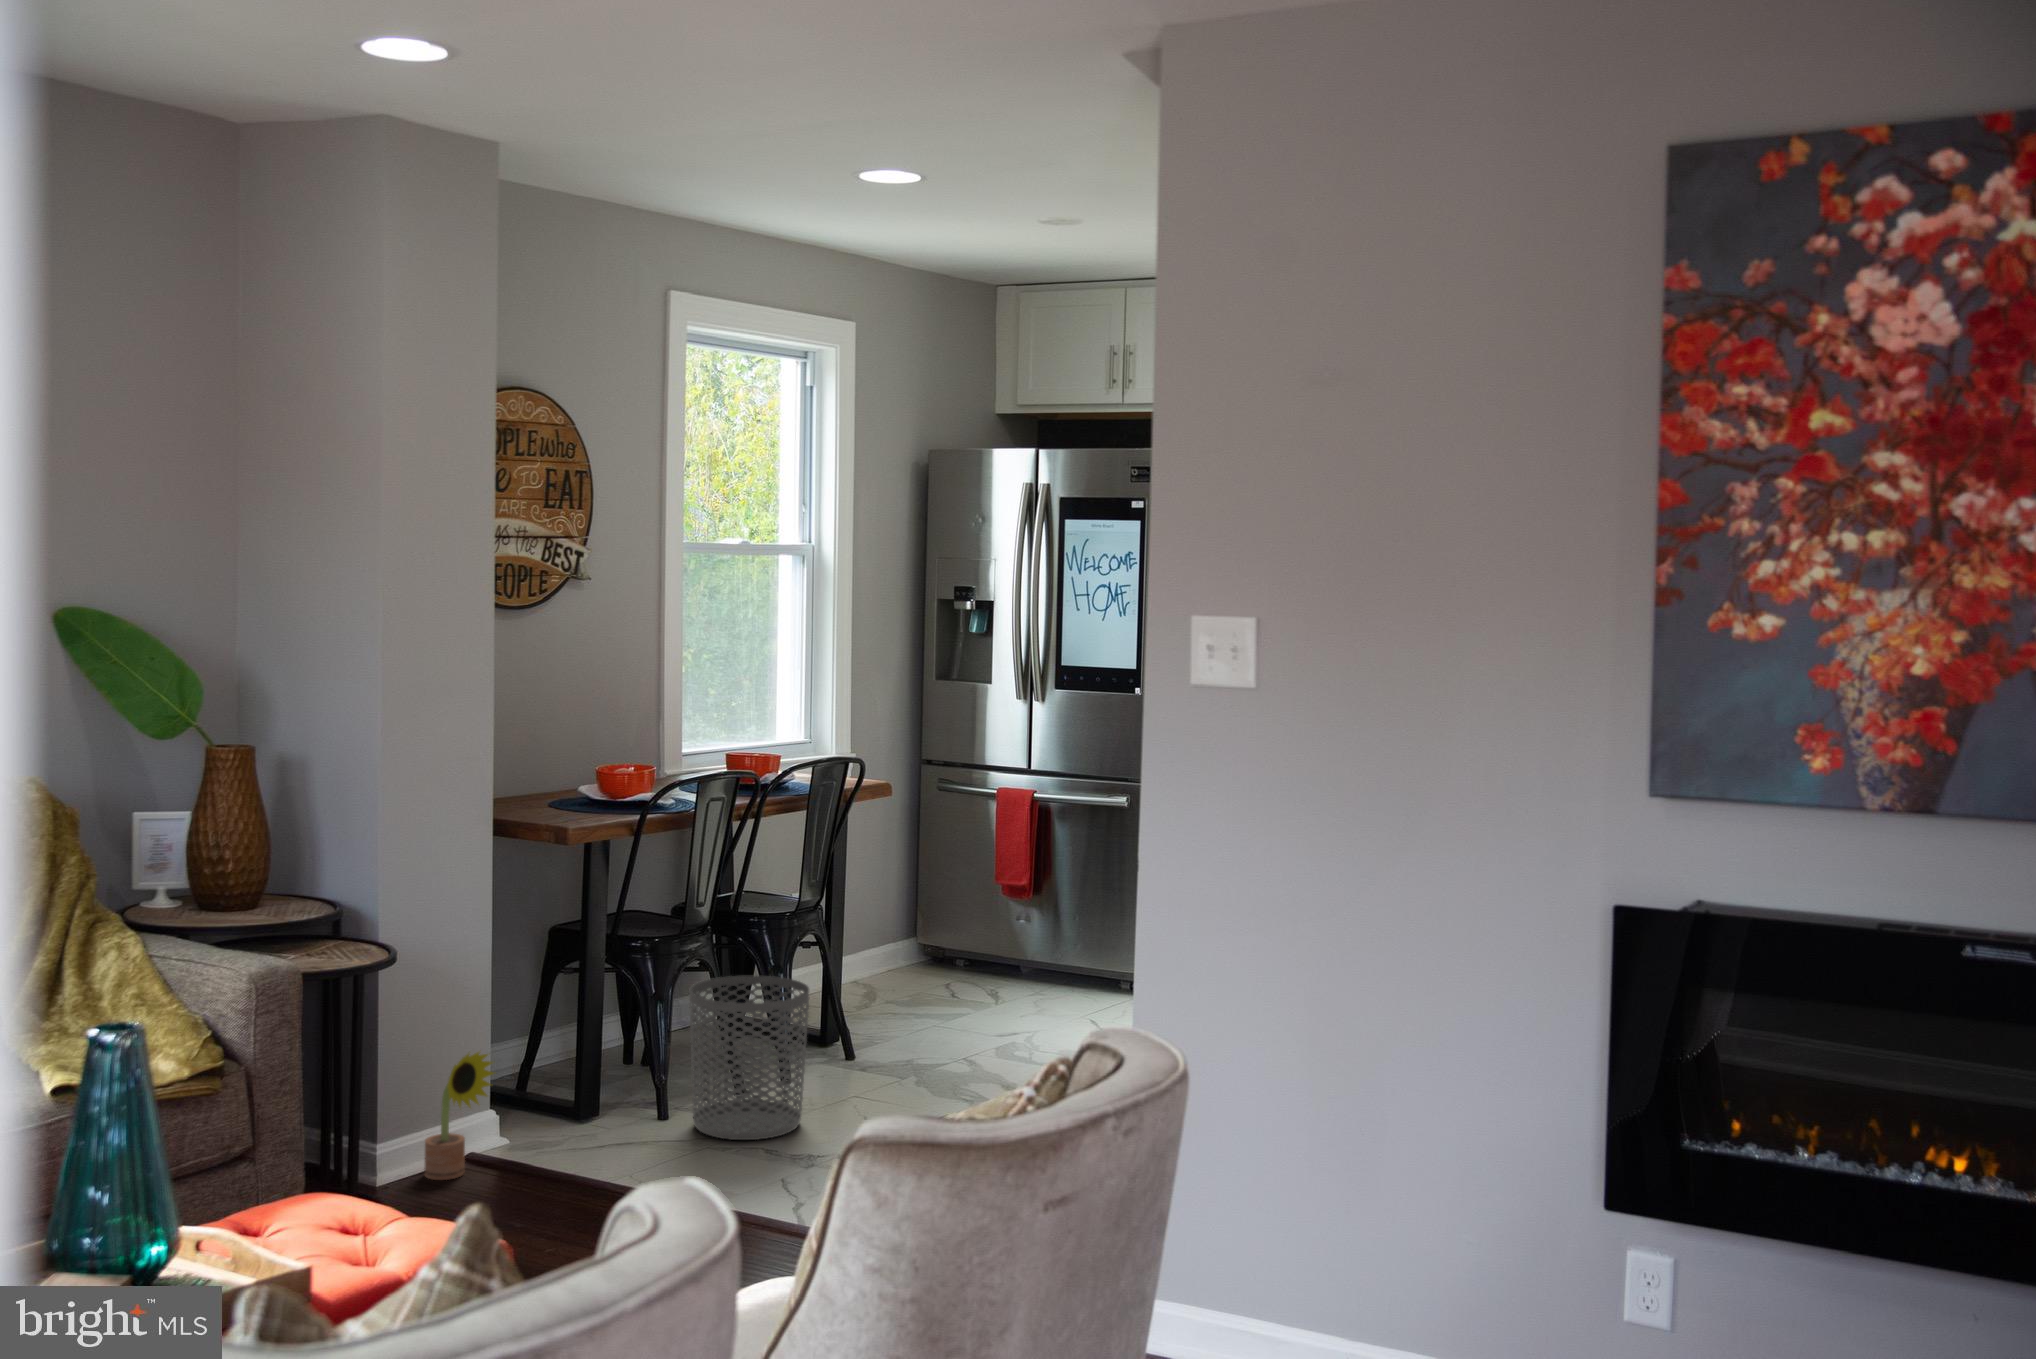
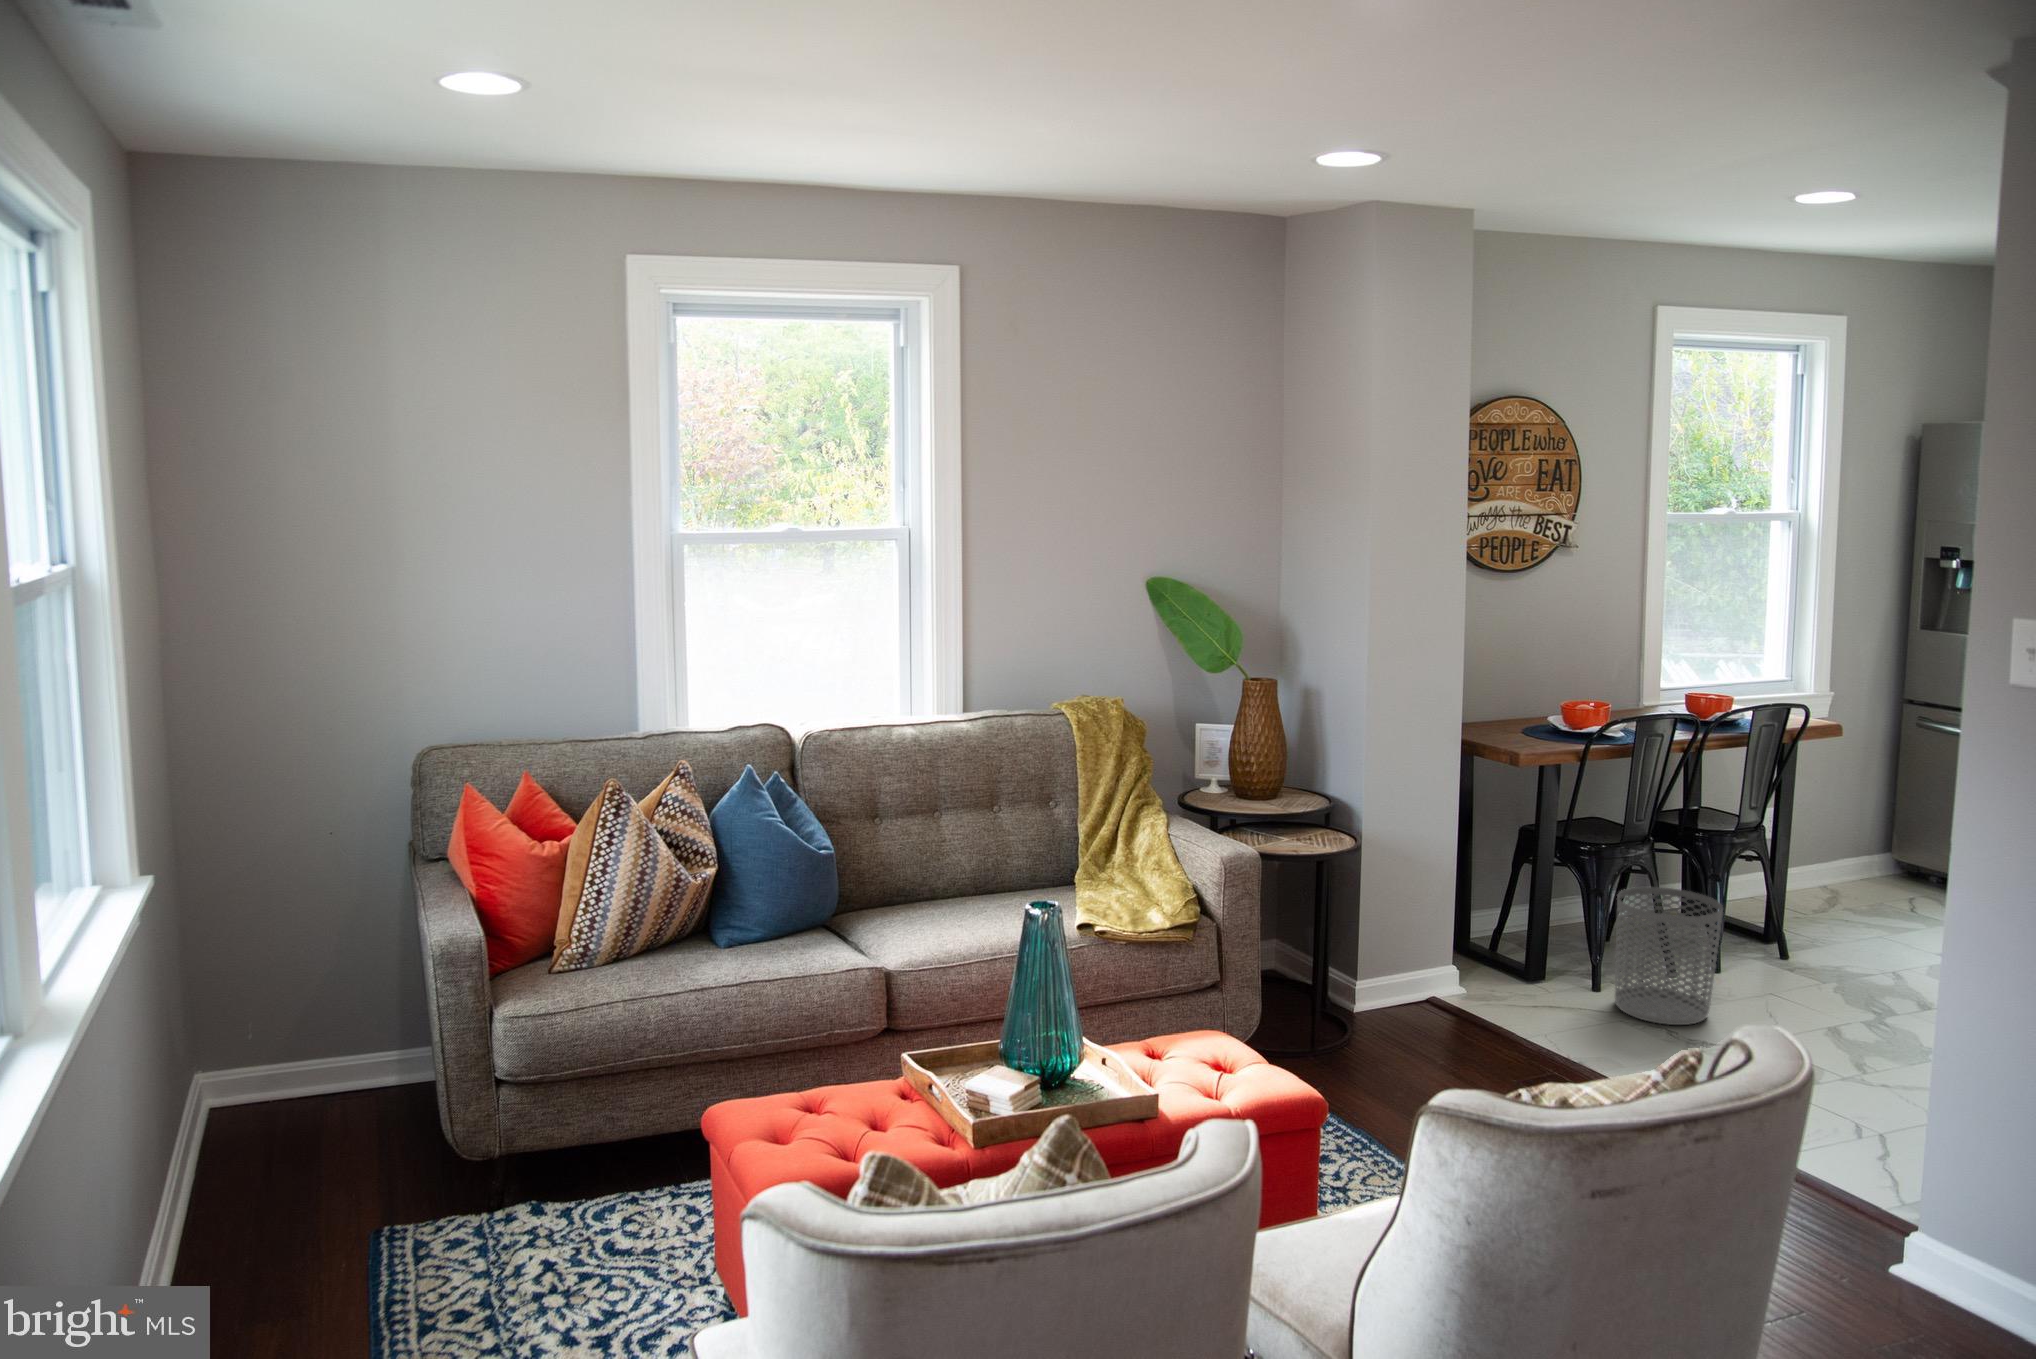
decorative plant: present [424,1052,494,1180] -> none [1398,917,1453,1007]

